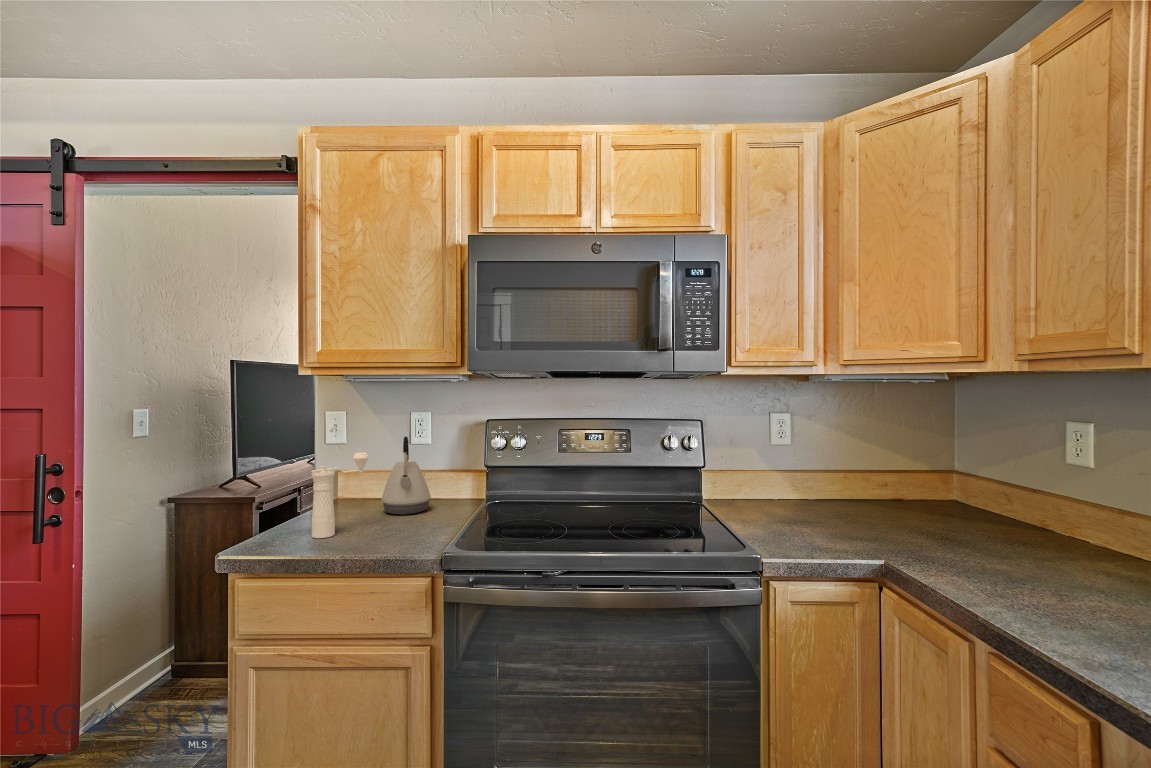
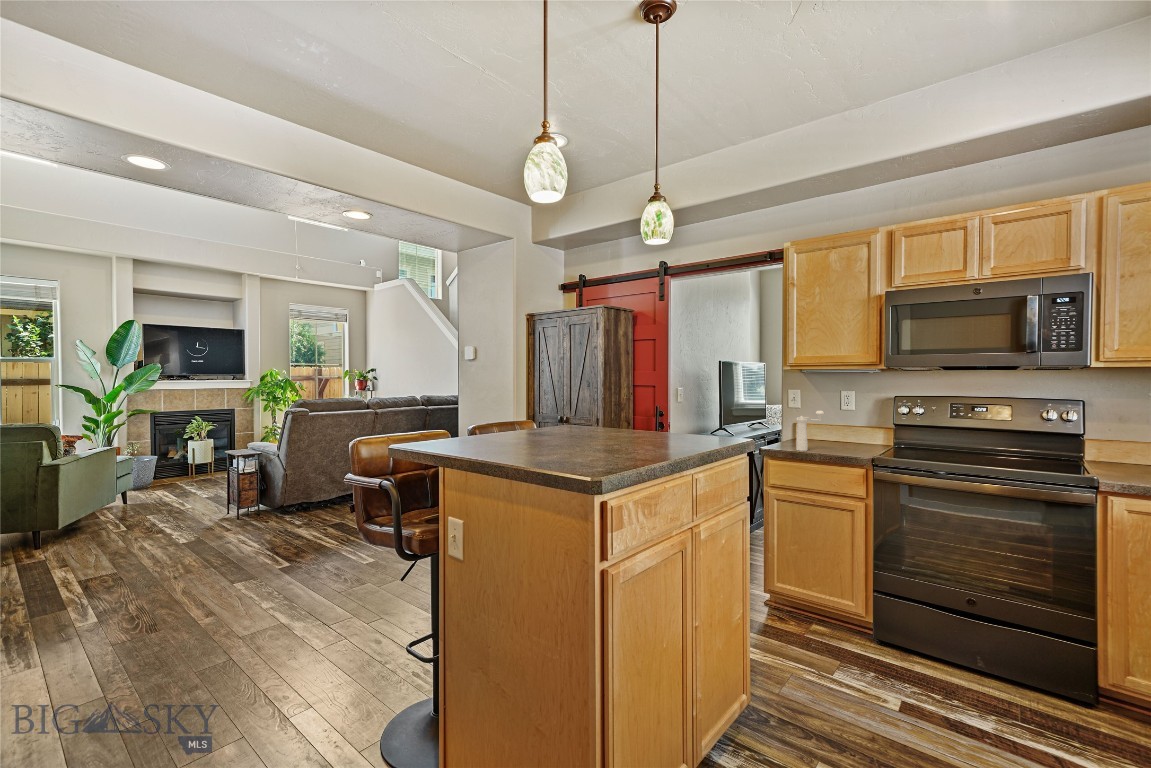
kettle: present [381,437,431,515] -> none [827,404,857,447]

